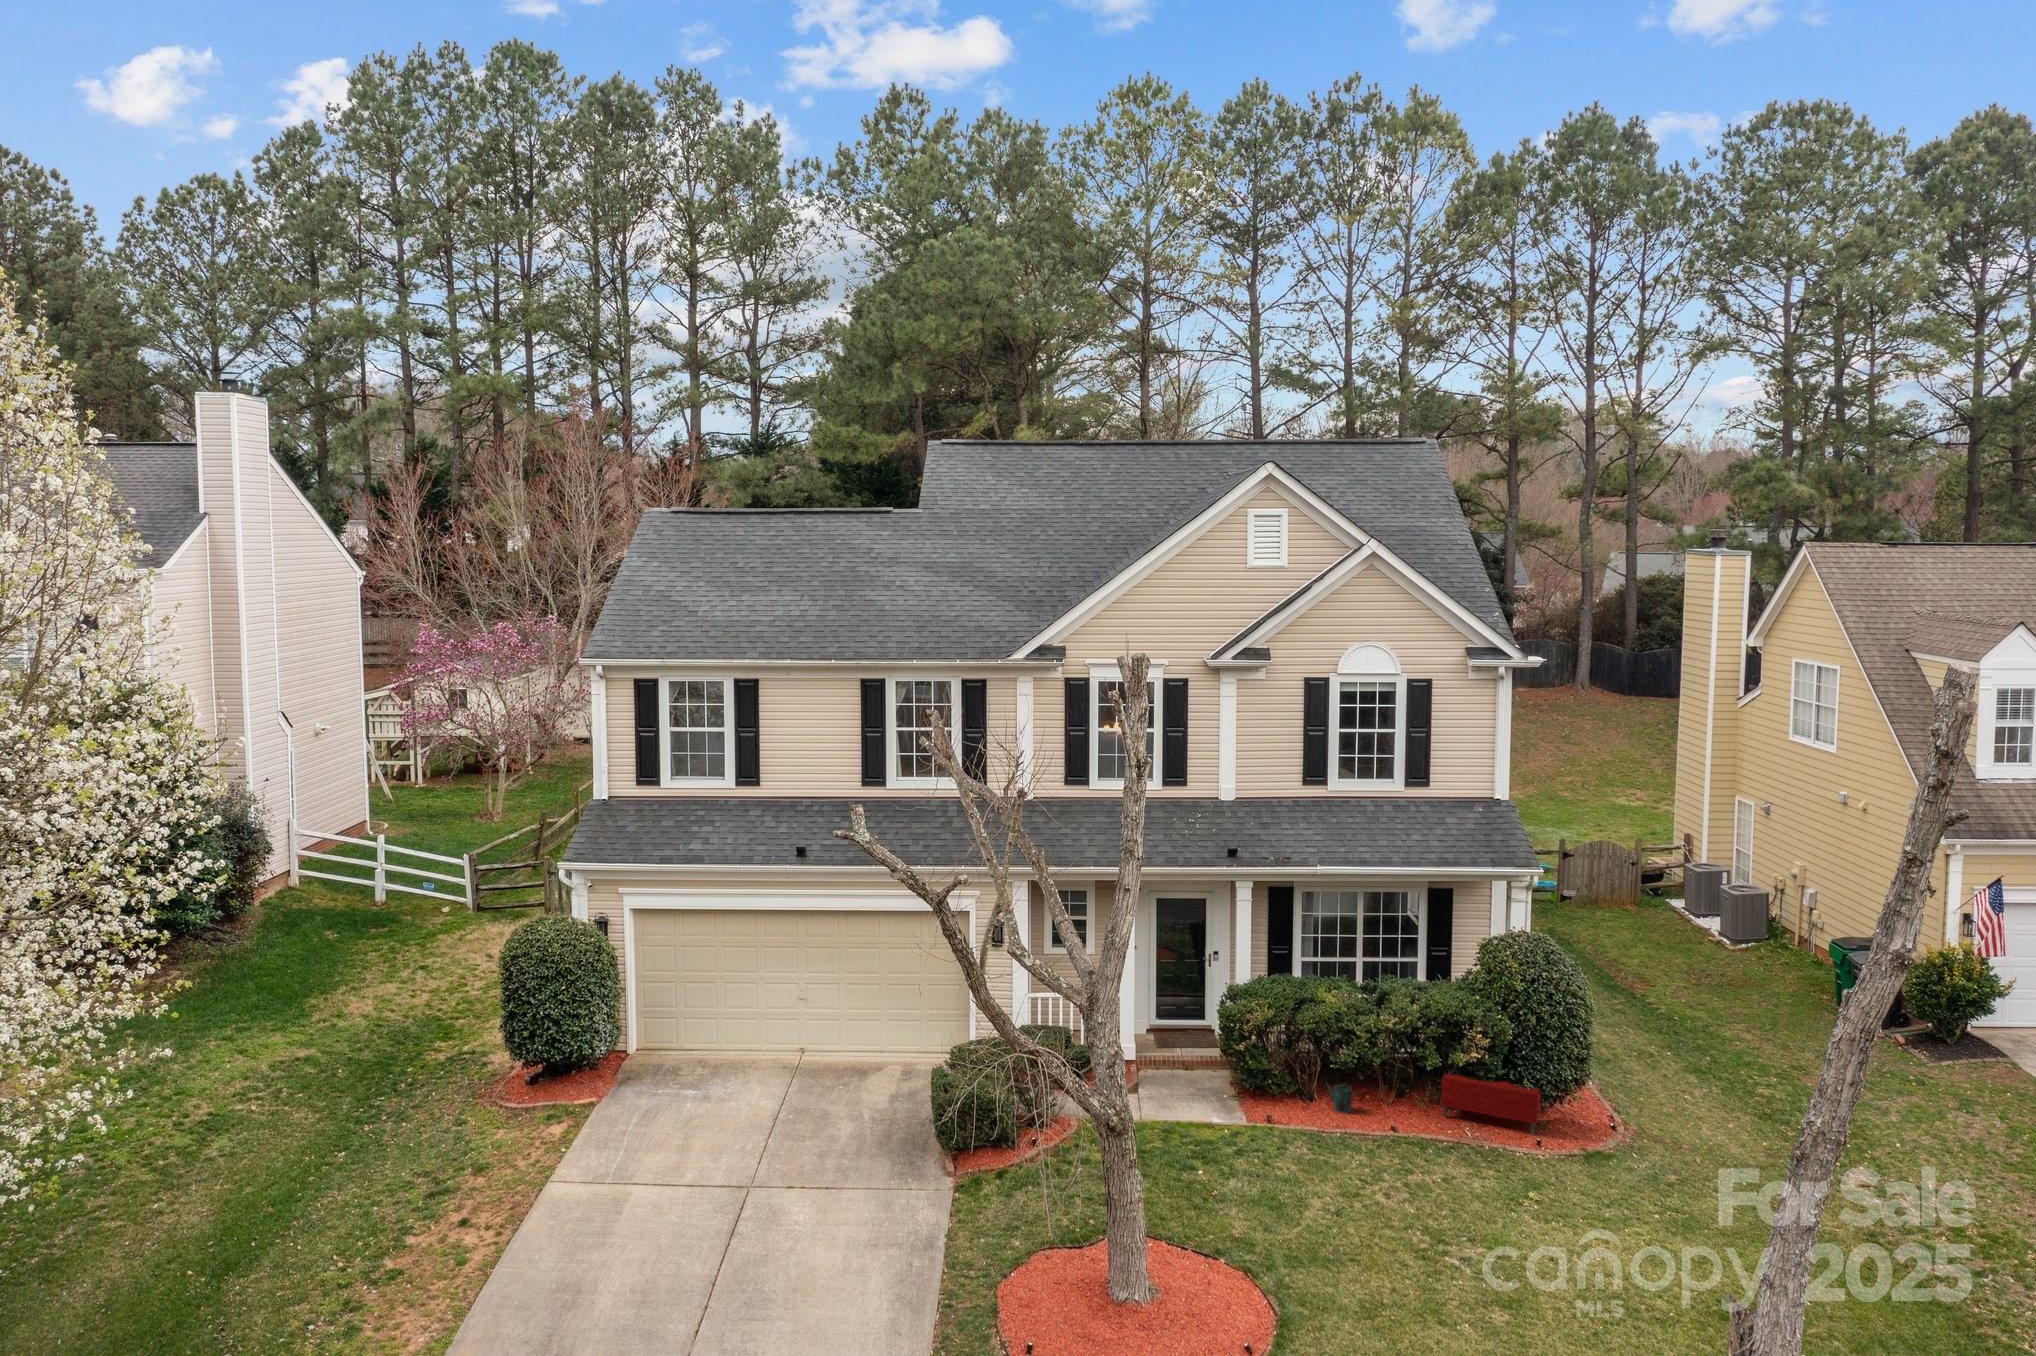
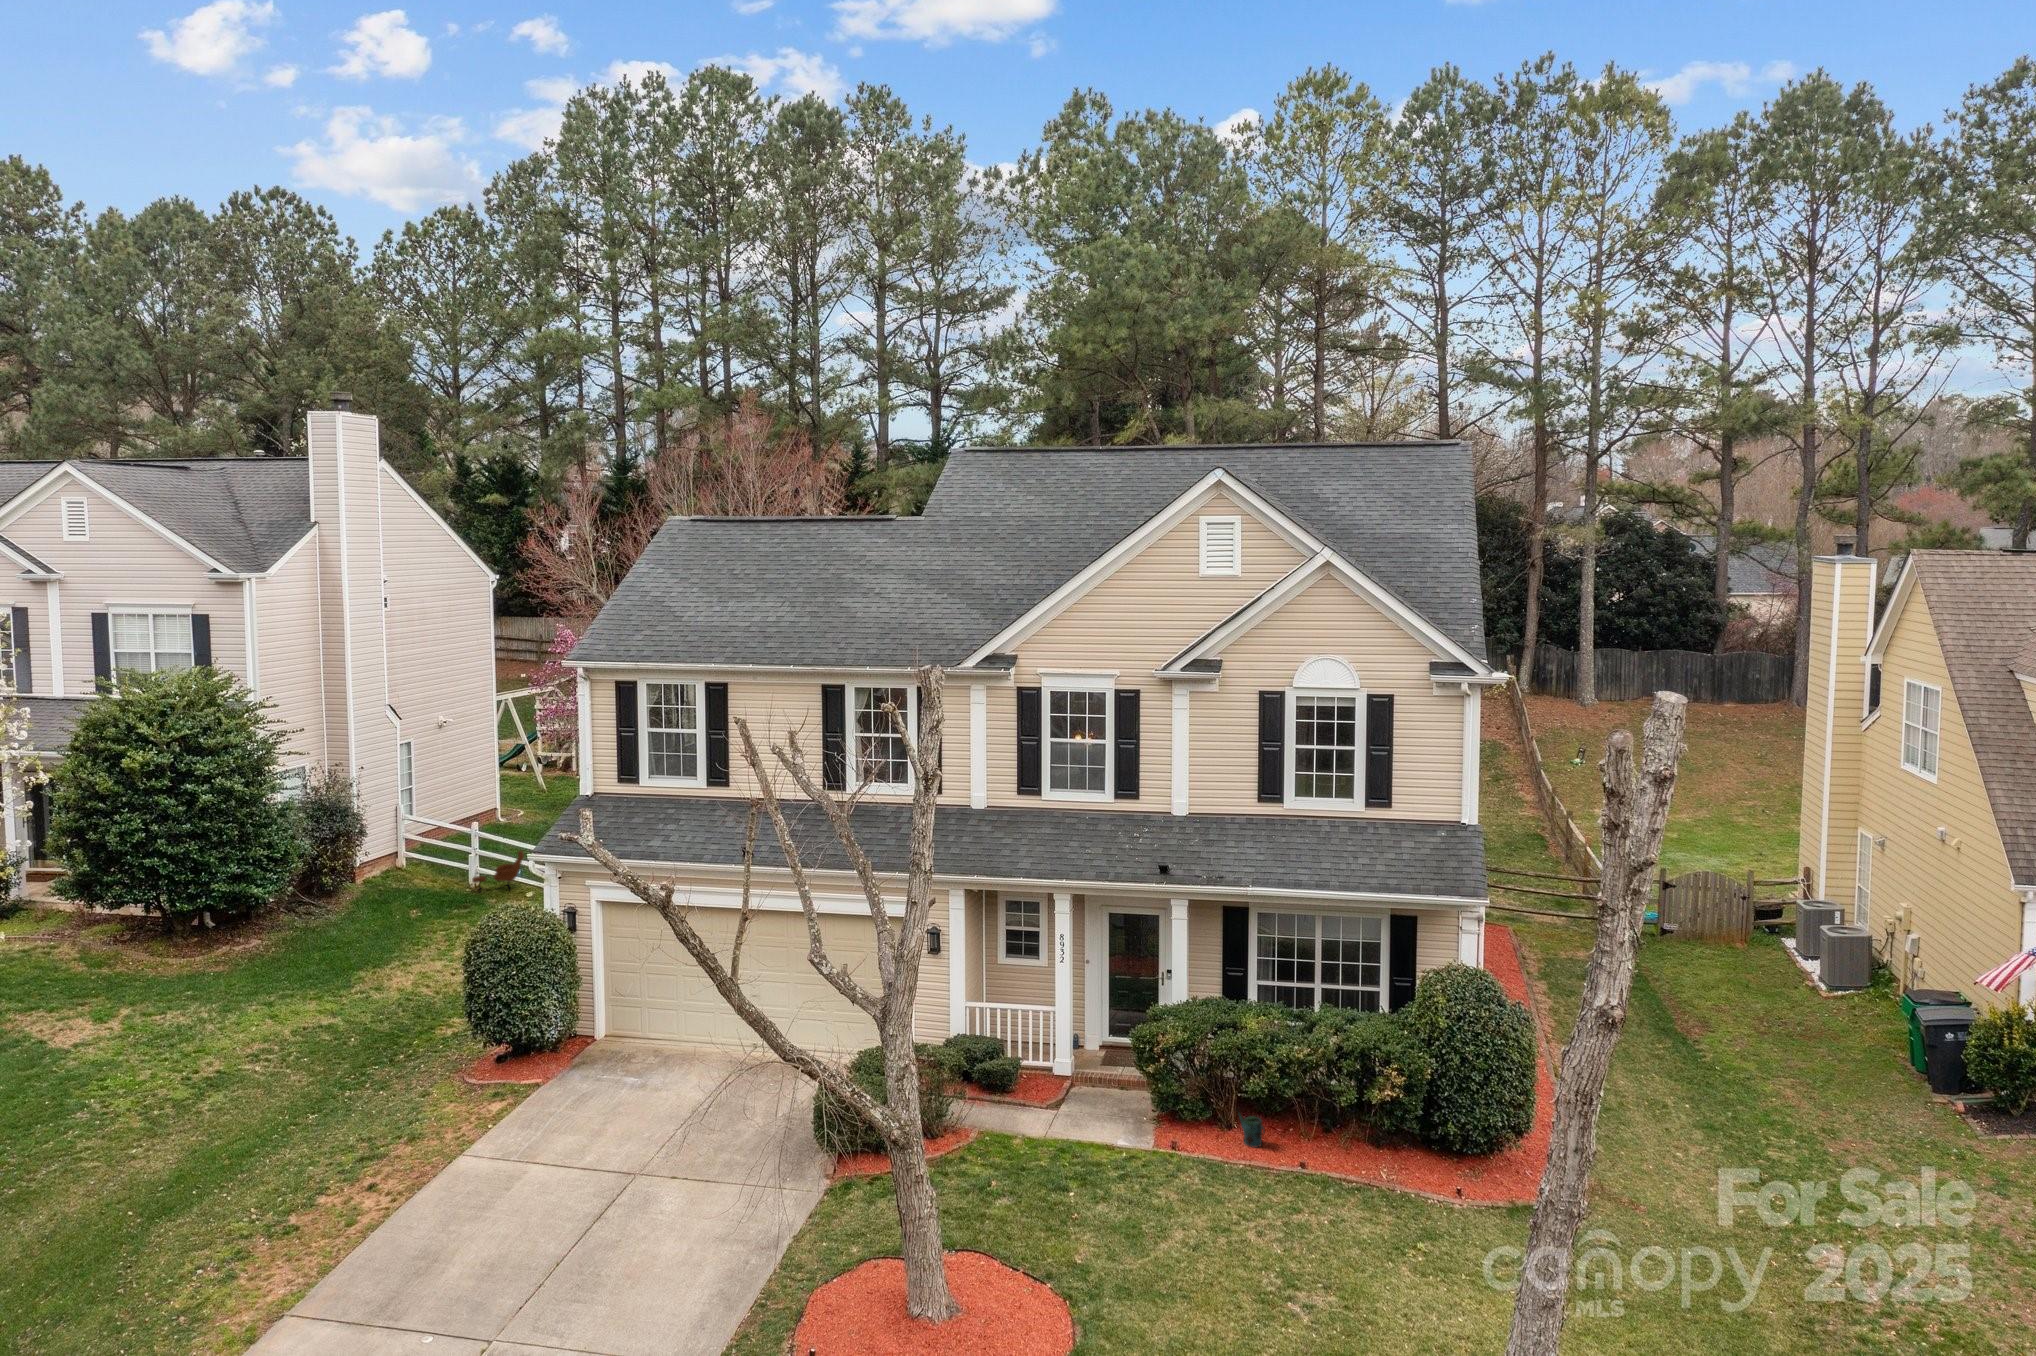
lounge chair: none [385,861,446,910] -> present [472,851,524,890]
bench: present [1441,1074,1541,1135] -> none [1357,1103,1469,1188]

